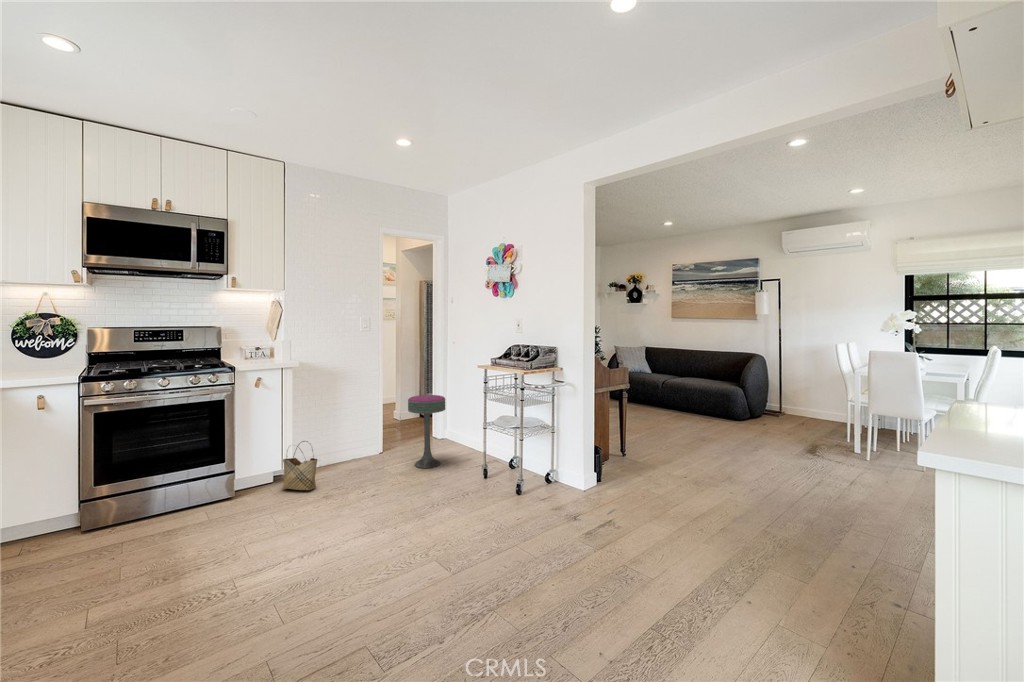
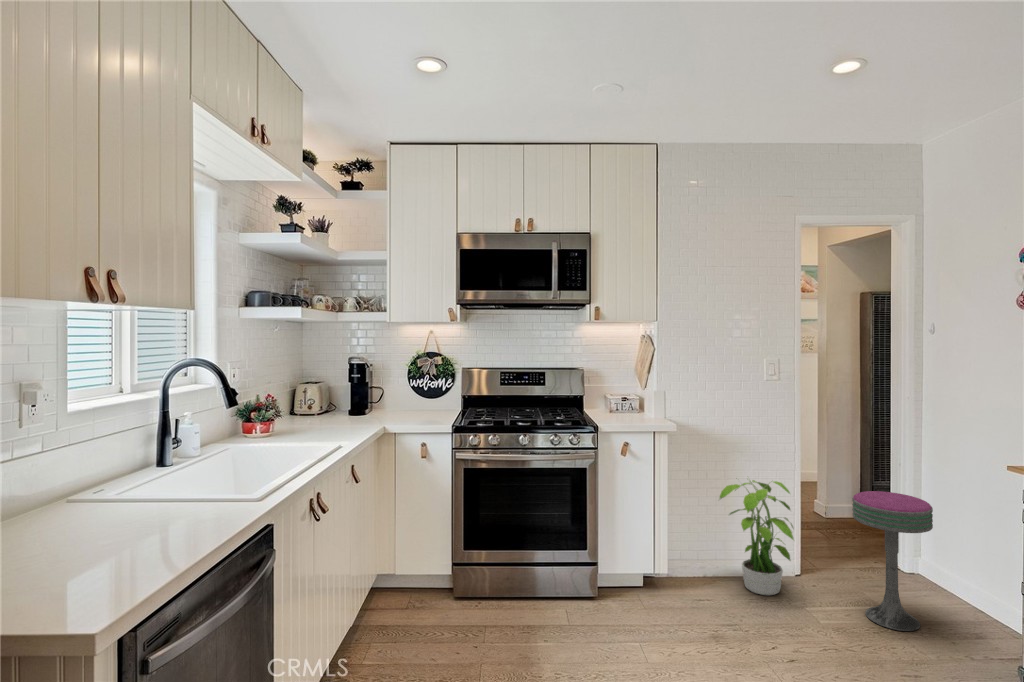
potted plant: none [329,397,377,469] -> present [719,480,794,595]
woven basket: present [283,441,317,490] -> none [654,538,703,617]

